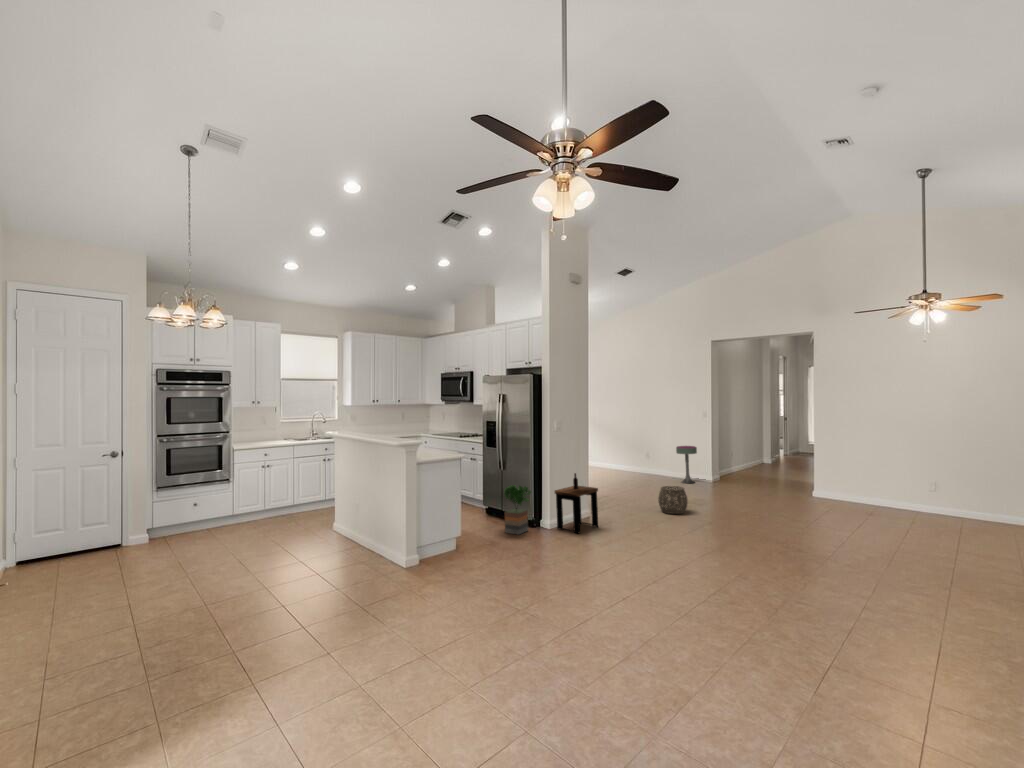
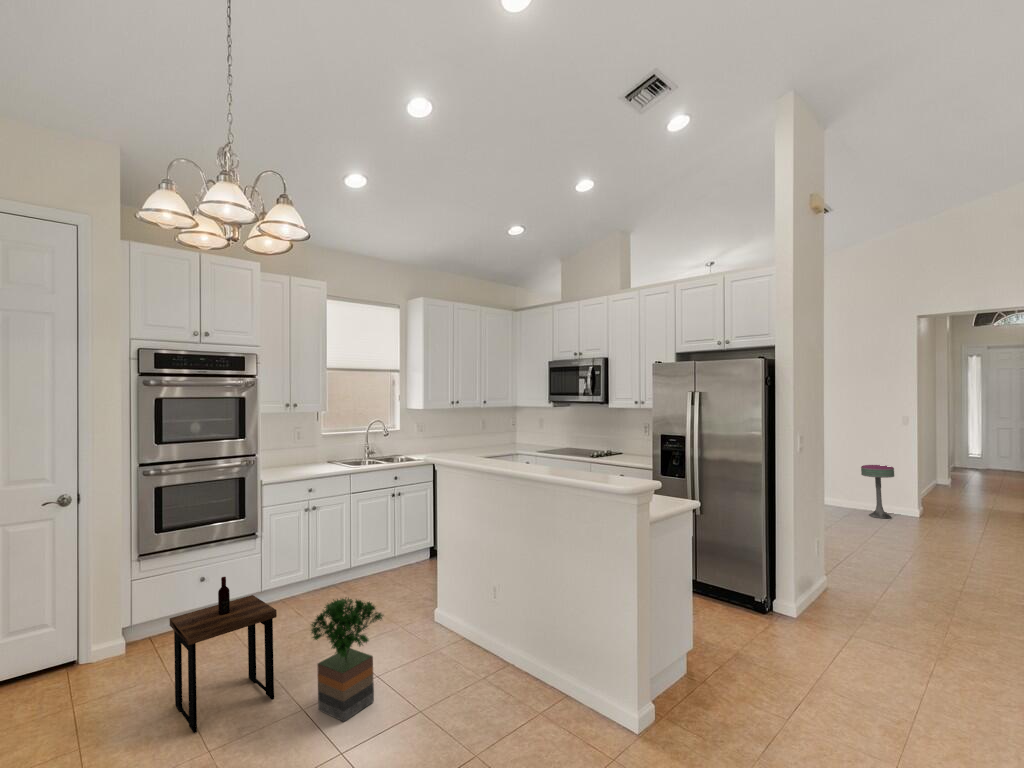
side table: present [555,473,598,533] -> present [170,577,277,733]
potted tree: present [504,485,531,535] -> present [311,598,383,721]
woven basket: present [658,486,688,514] -> none [917,535,974,583]

